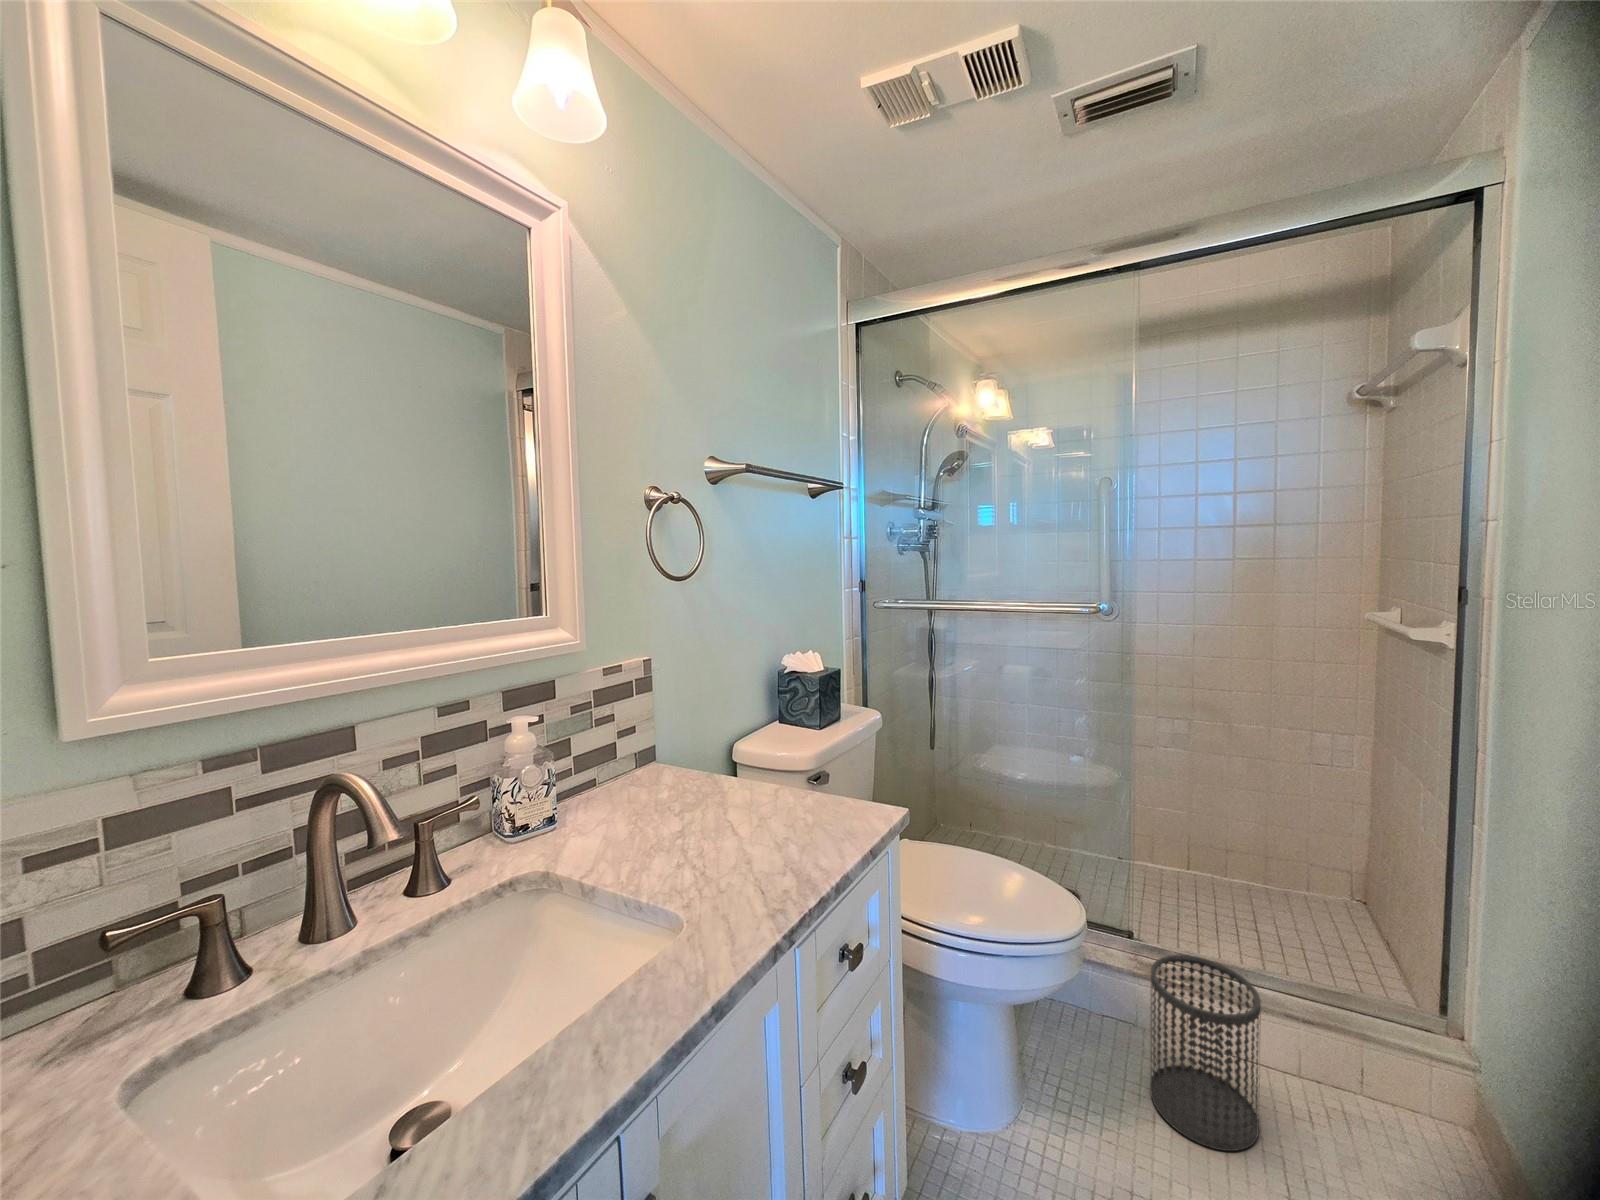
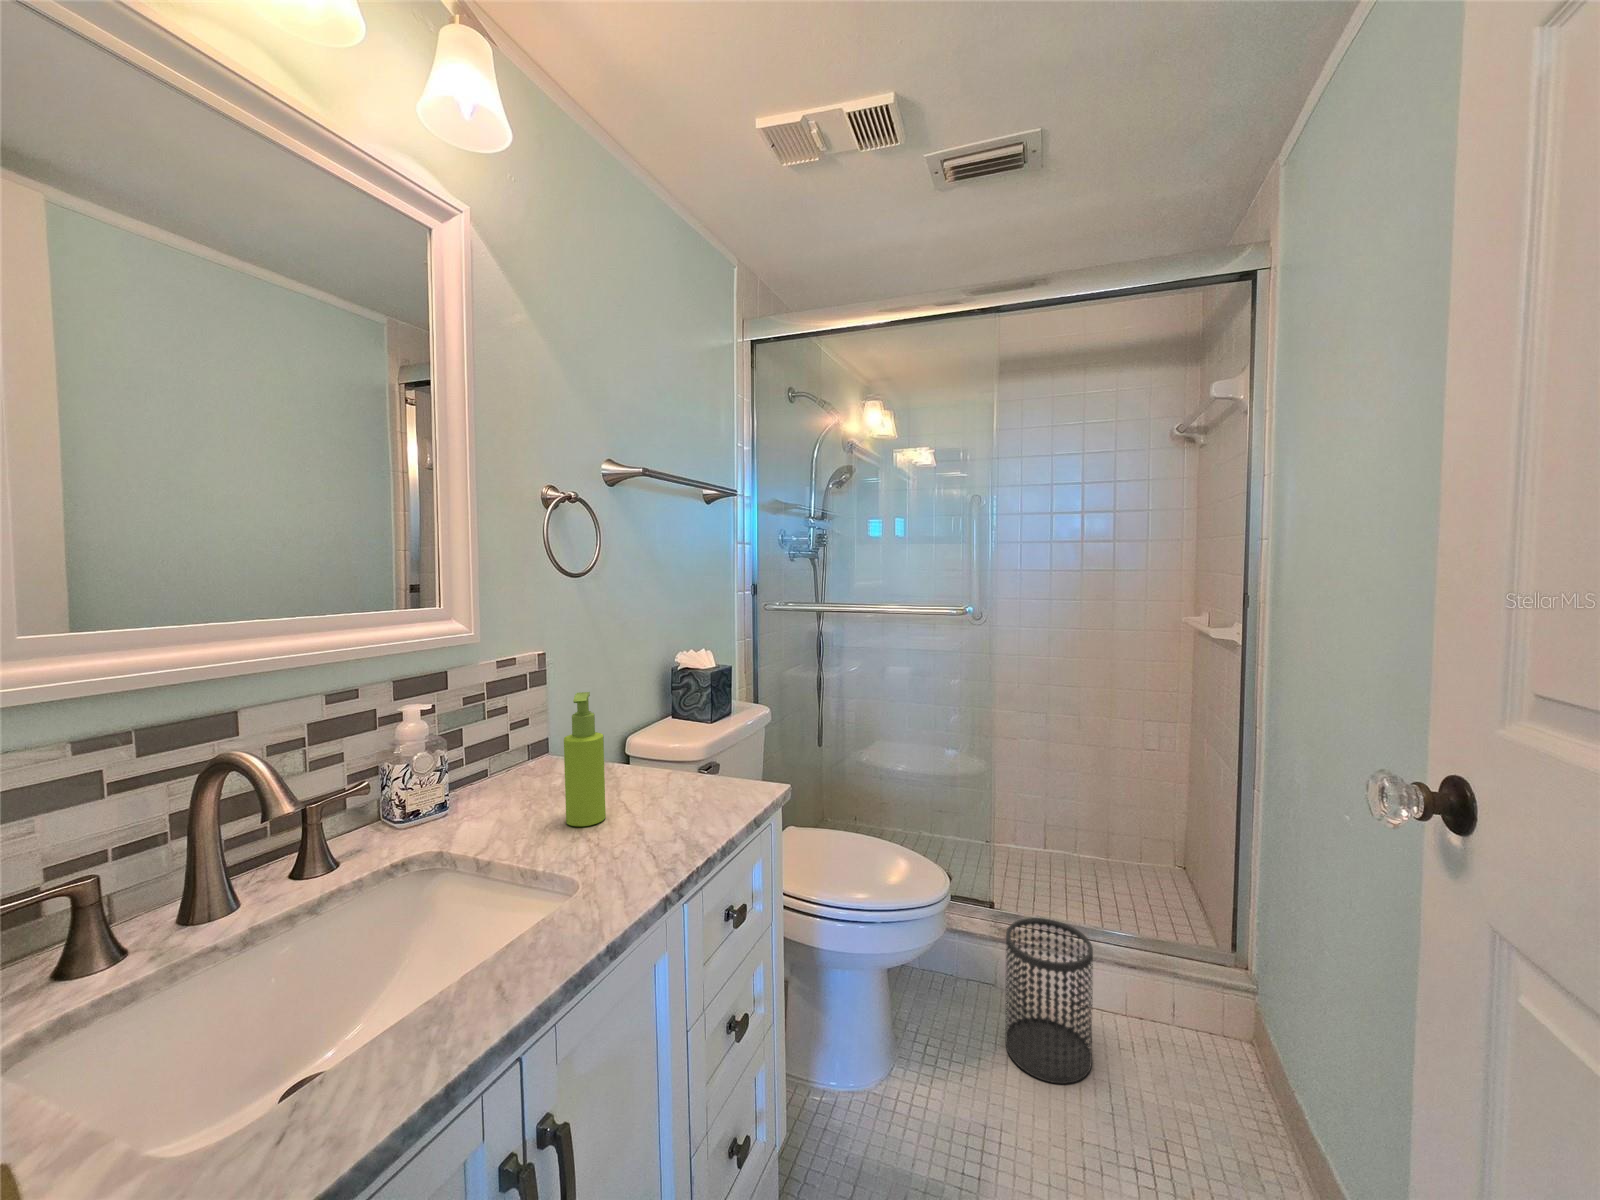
soap dispenser: none [668,706,712,849] -> present [564,692,606,826]

